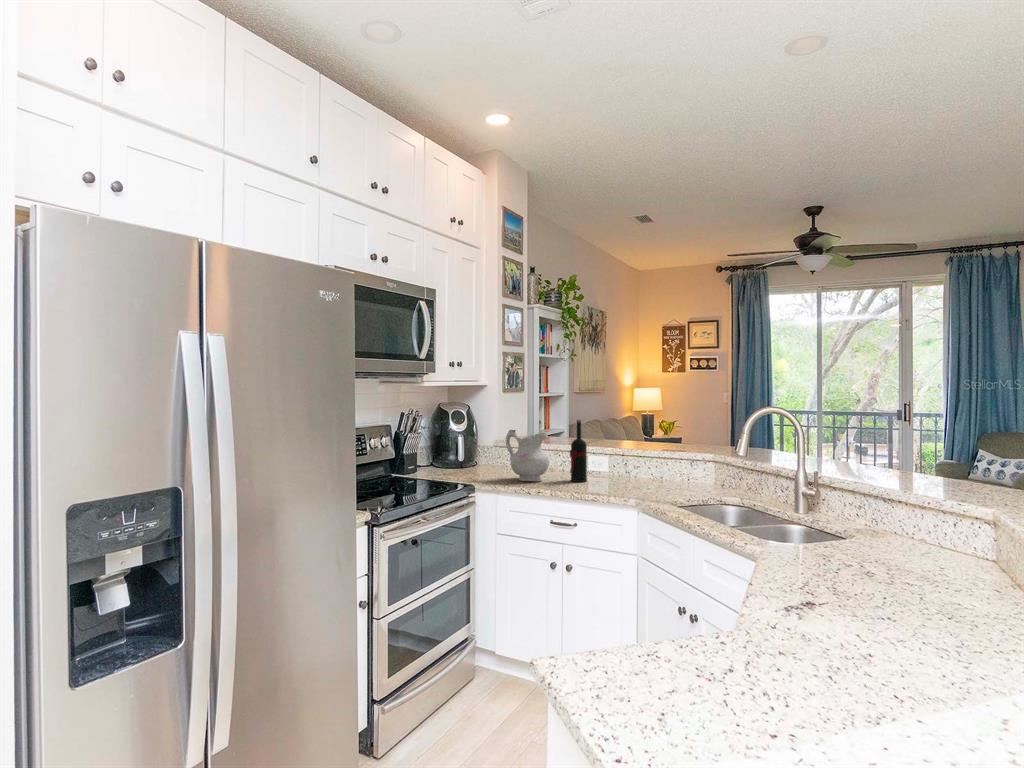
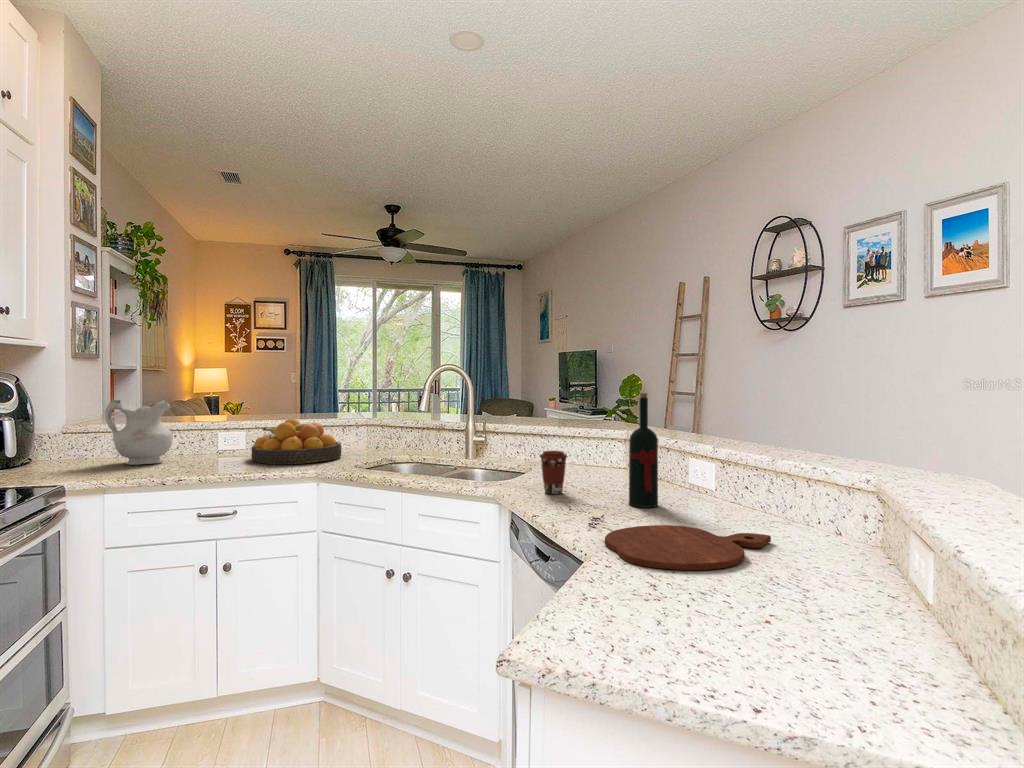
wine bottle: present [570,420,587,482] -> present [629,393,658,508]
fruit bowl: none [601,453,680,496] -> present [251,419,341,464]
coffee cup: none [809,522,844,572] -> present [540,451,567,494]
cutting board: none [761,623,996,696] -> present [605,525,771,570]

